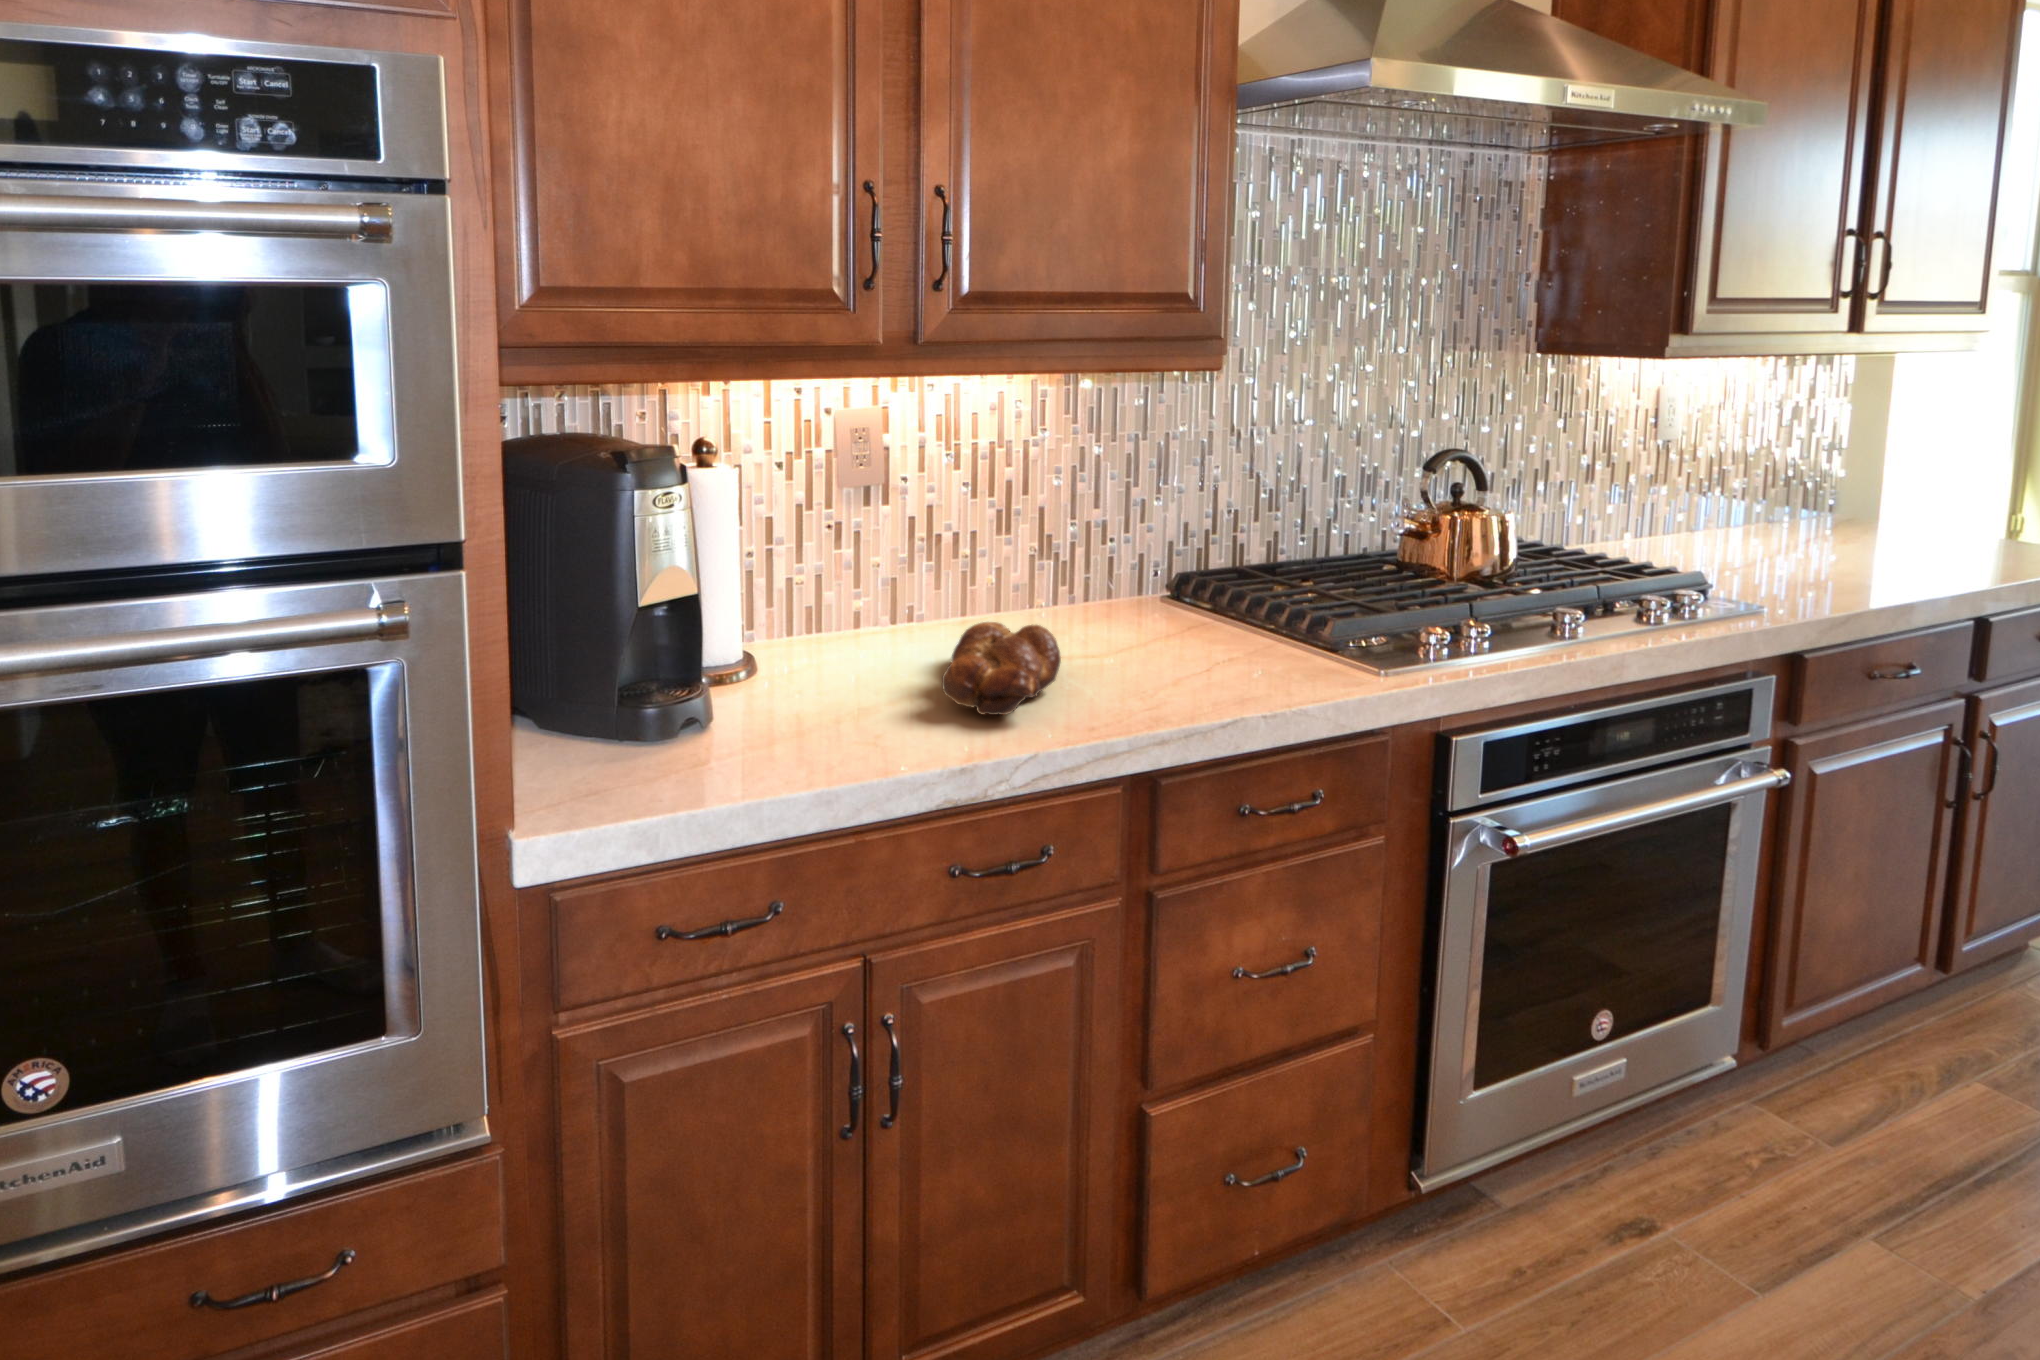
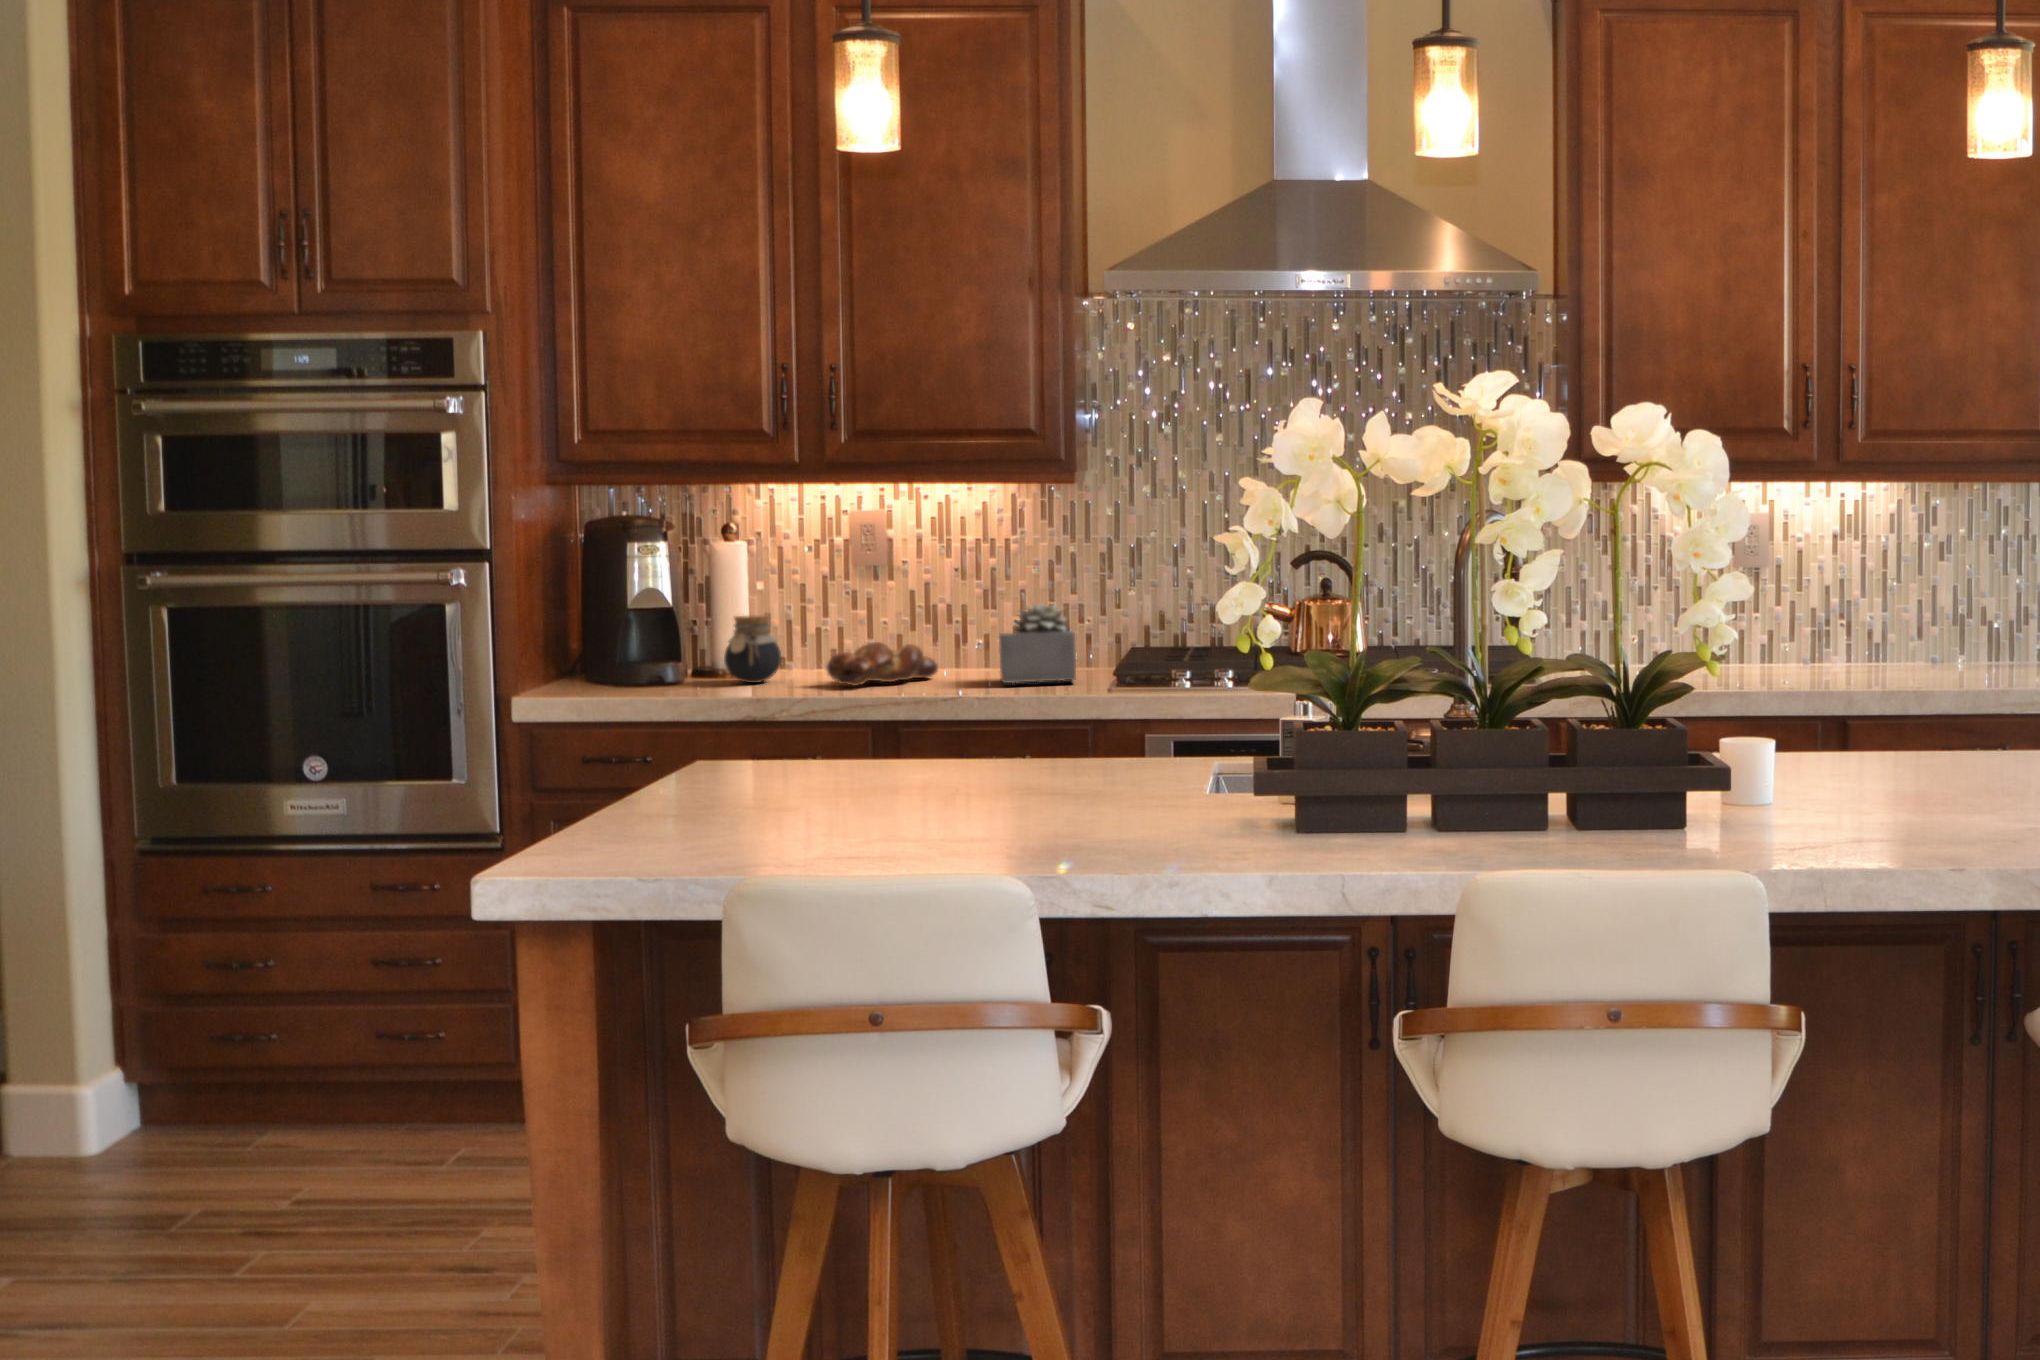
succulent plant: none [1147,550,1281,684] -> present [999,604,1076,683]
jar: none [757,598,848,715] -> present [724,615,781,683]

